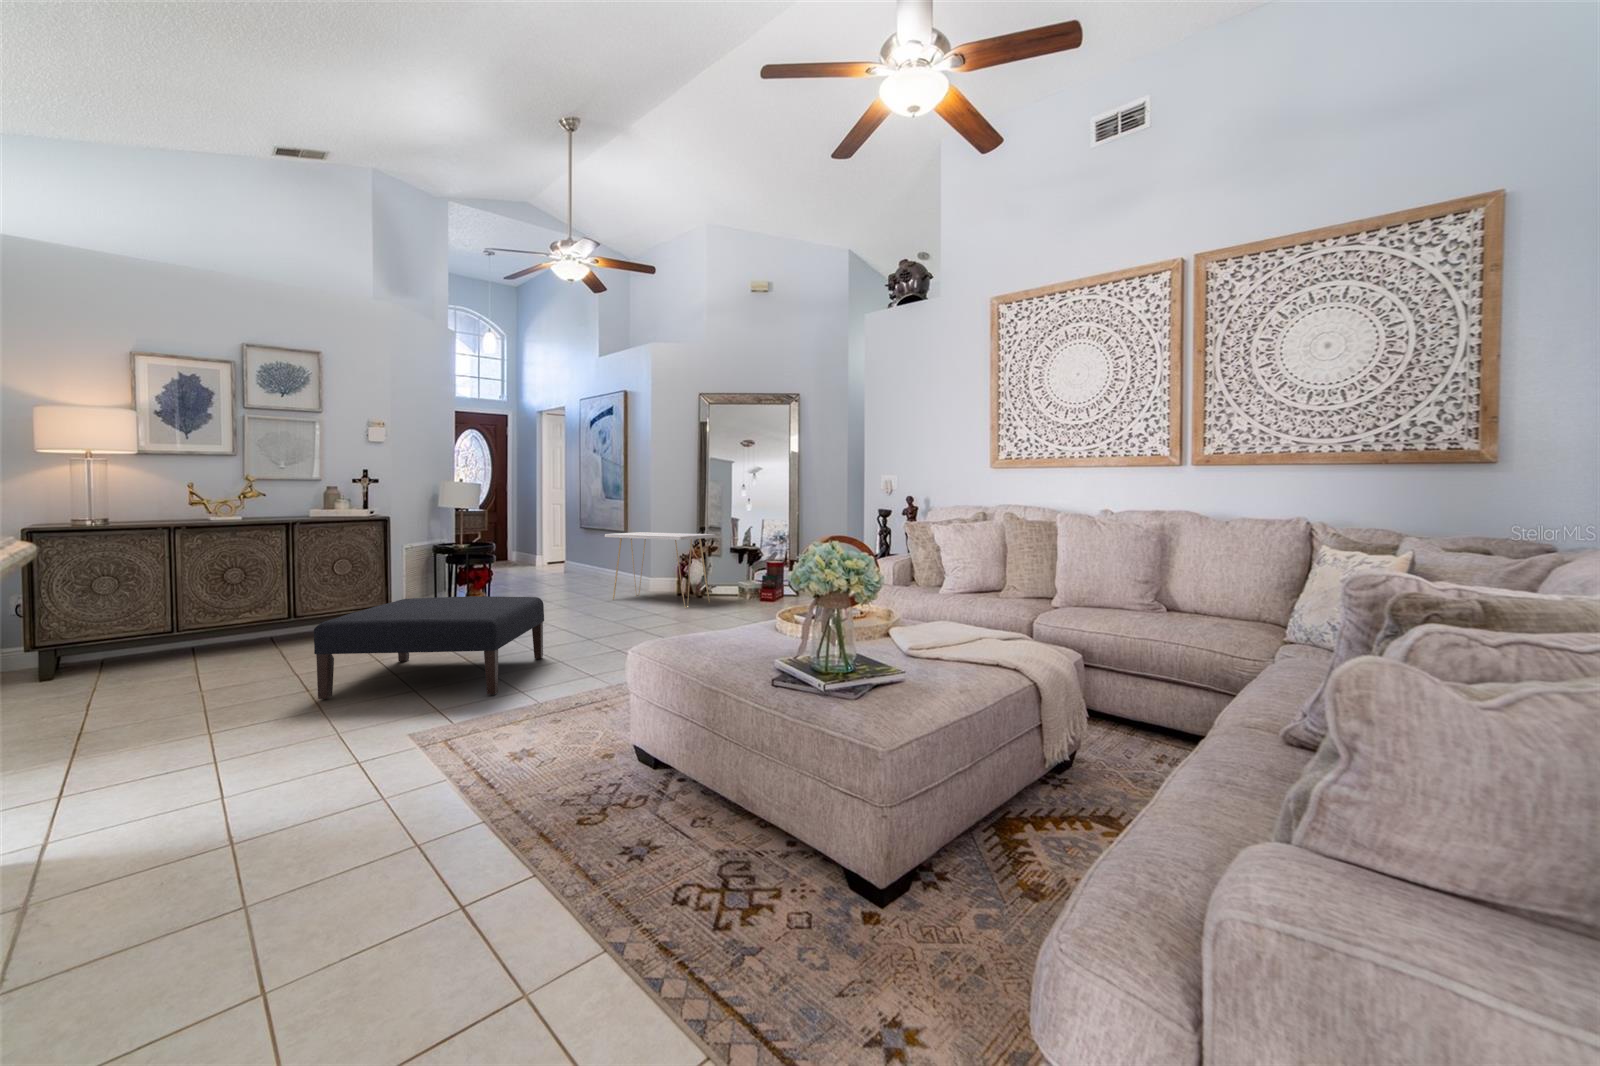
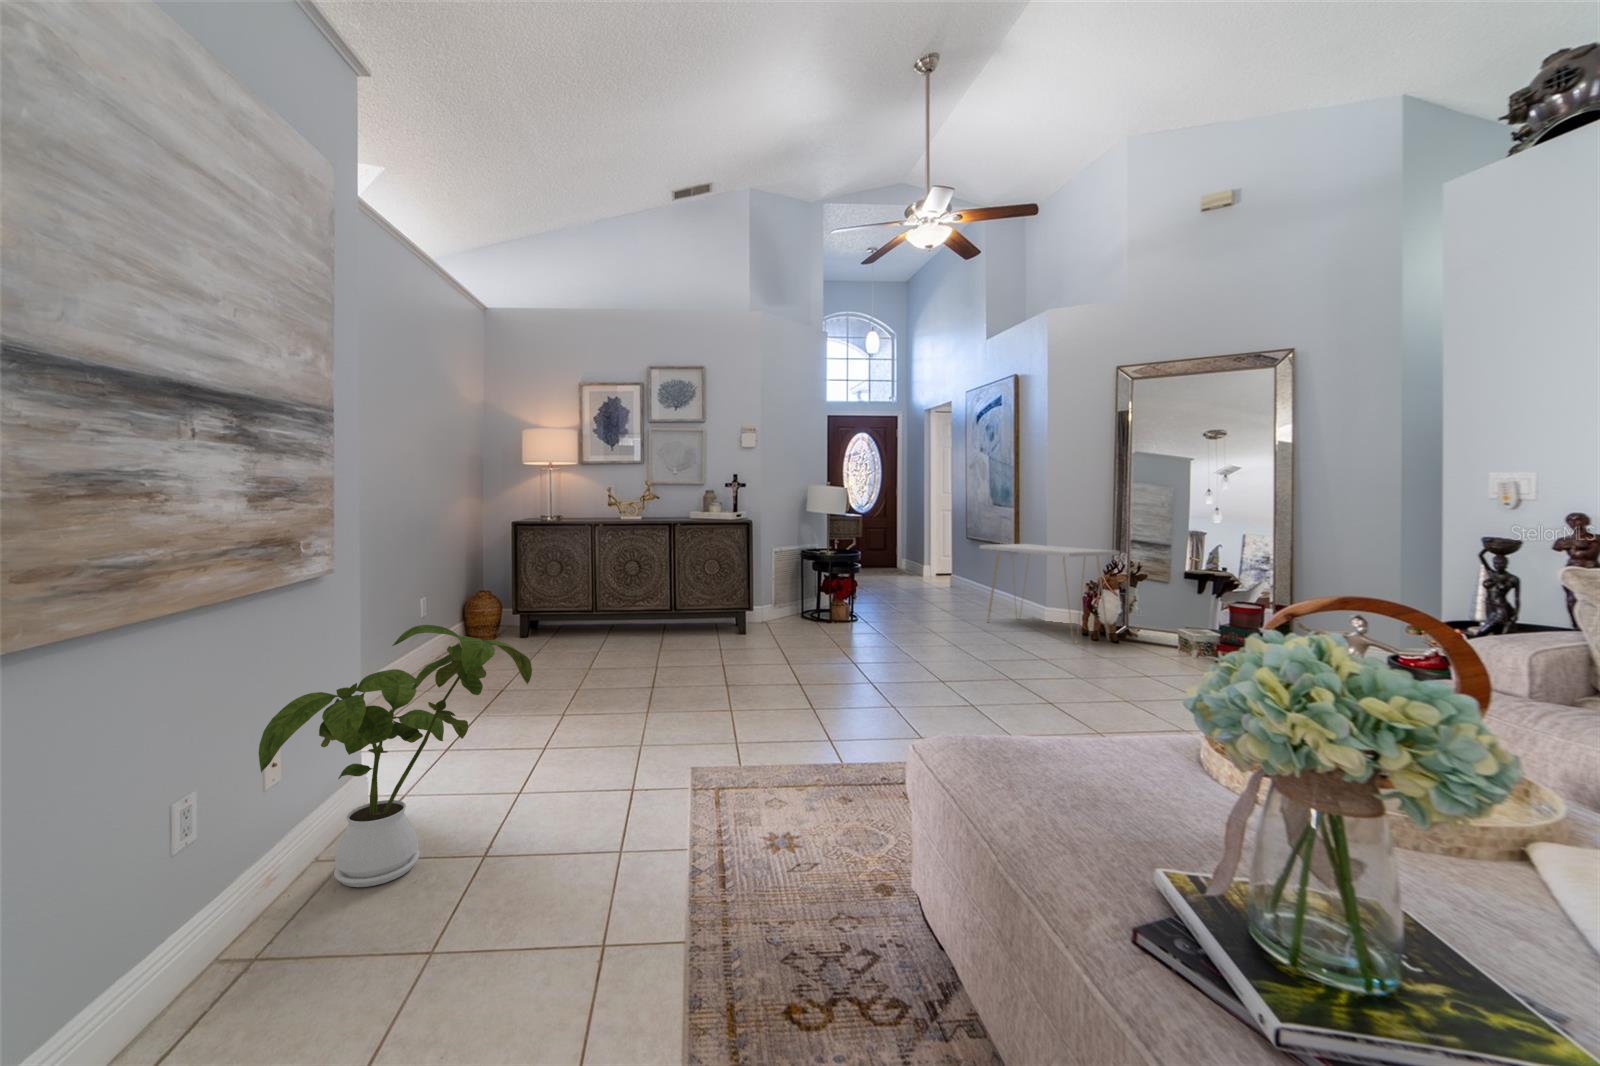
ottoman: present [314,596,544,699] -> none [644,610,880,741]
house plant: none [29,607,280,860] -> present [259,625,532,887]

